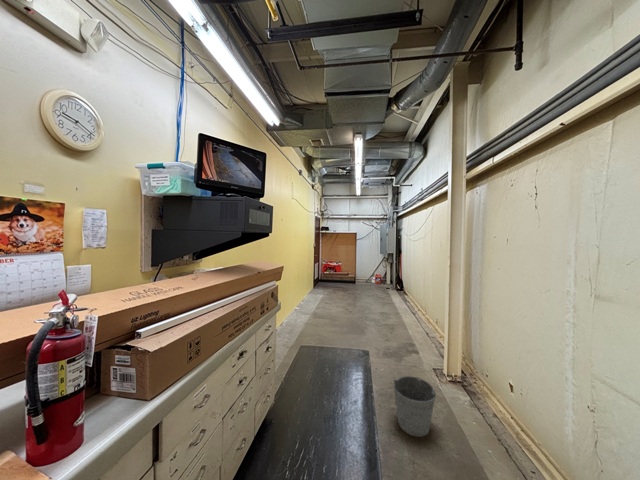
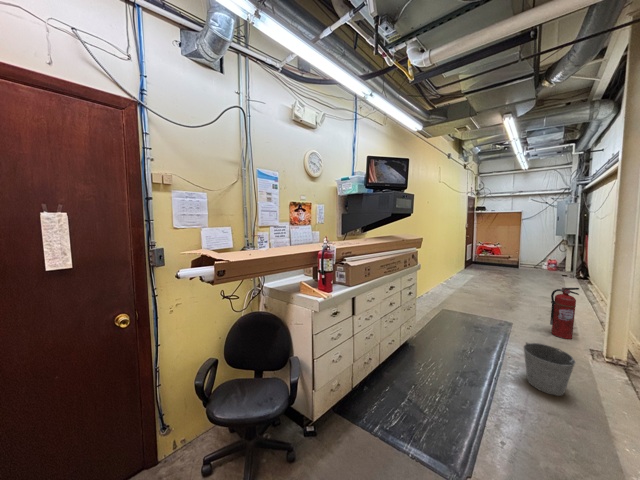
fire extinguisher: none [394,303,412,353] -> present [550,288,579,339]

